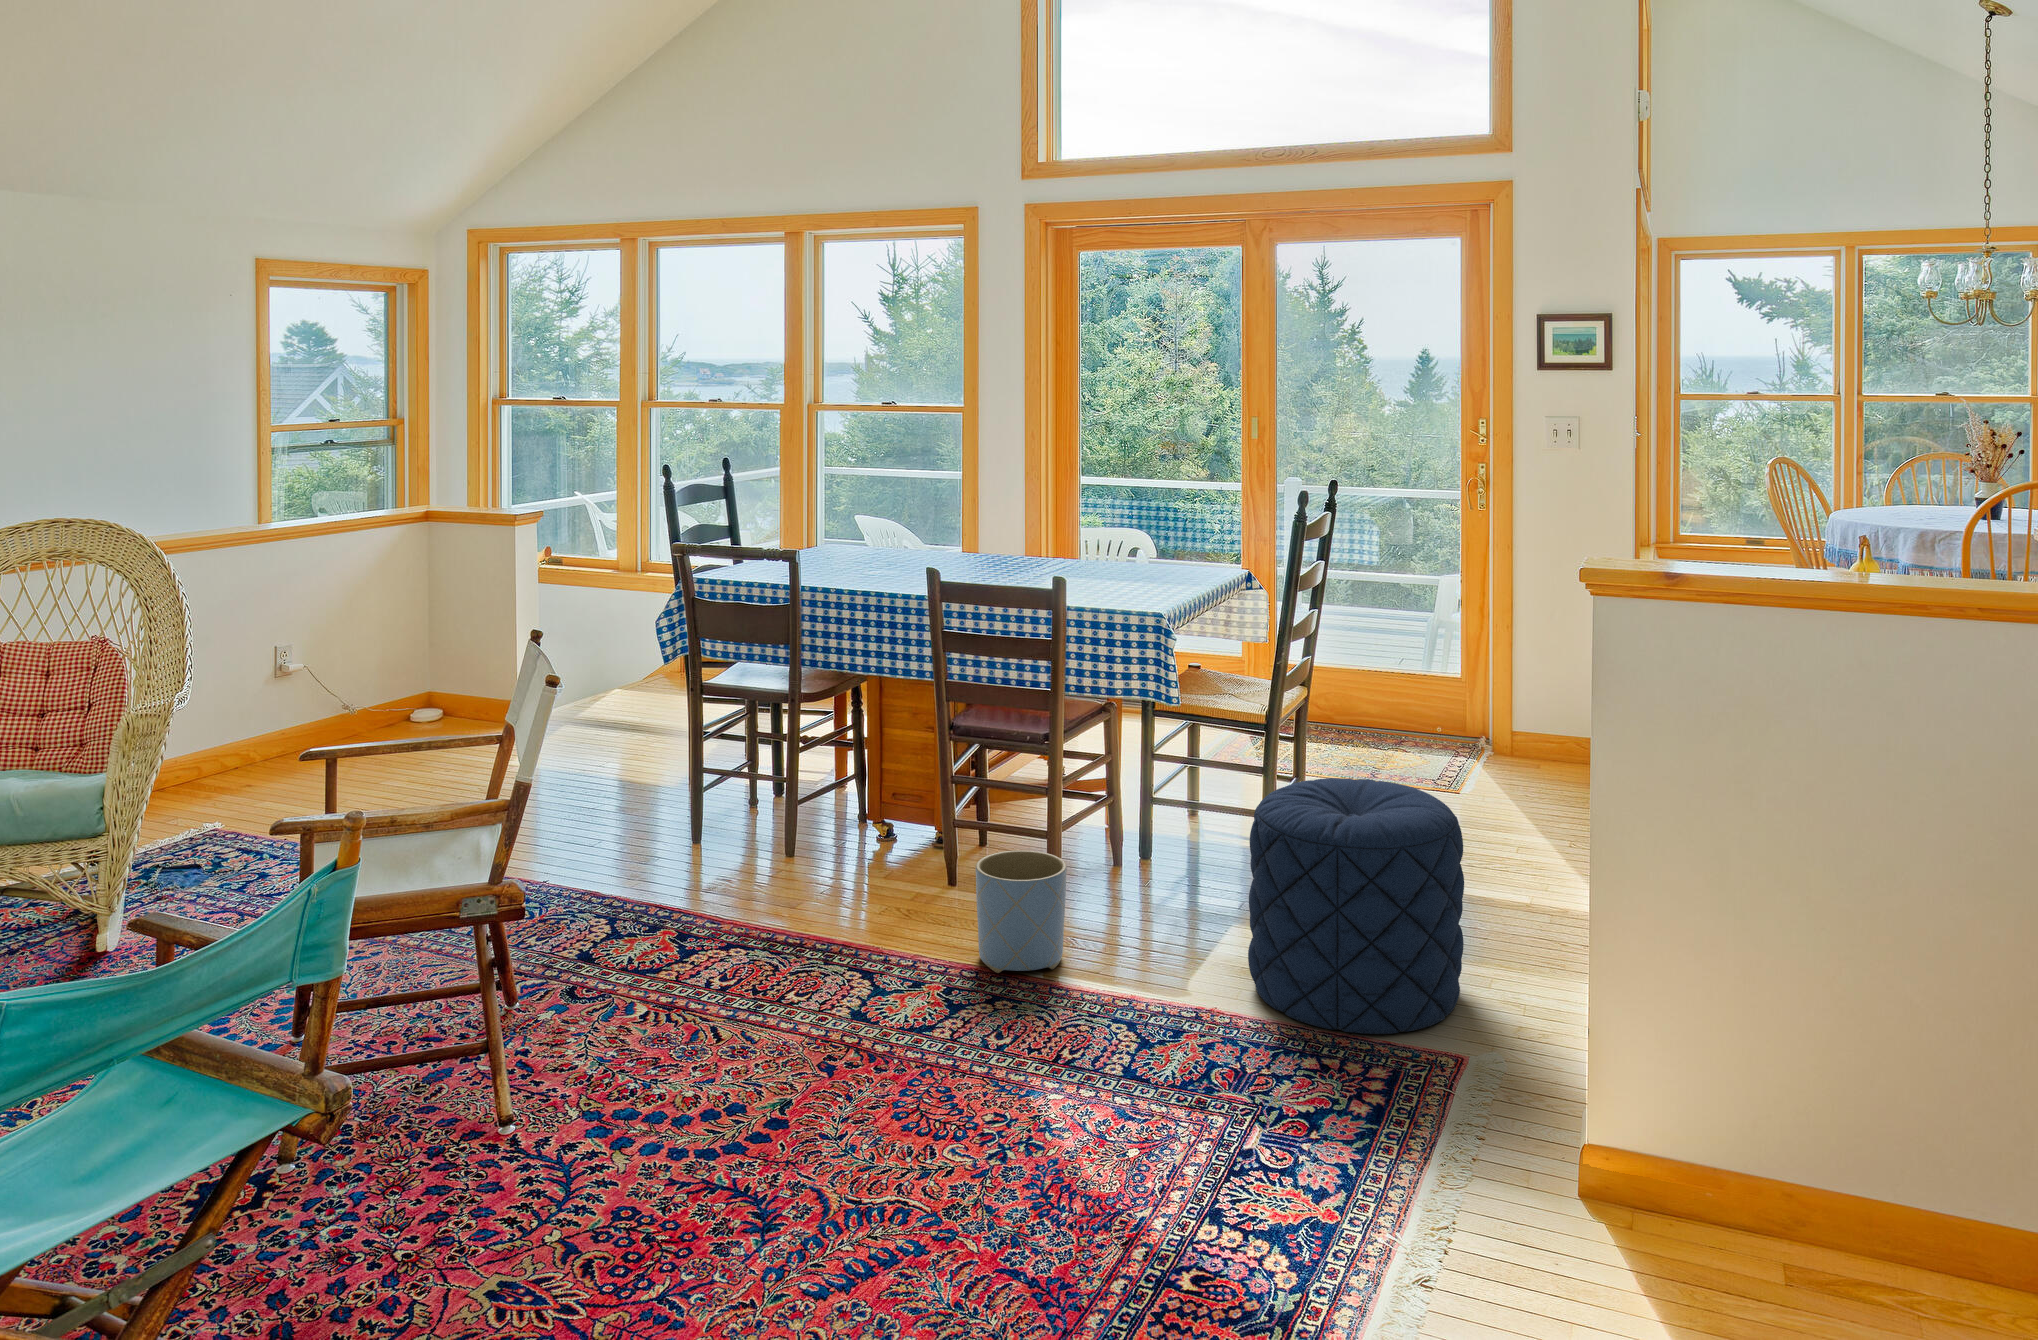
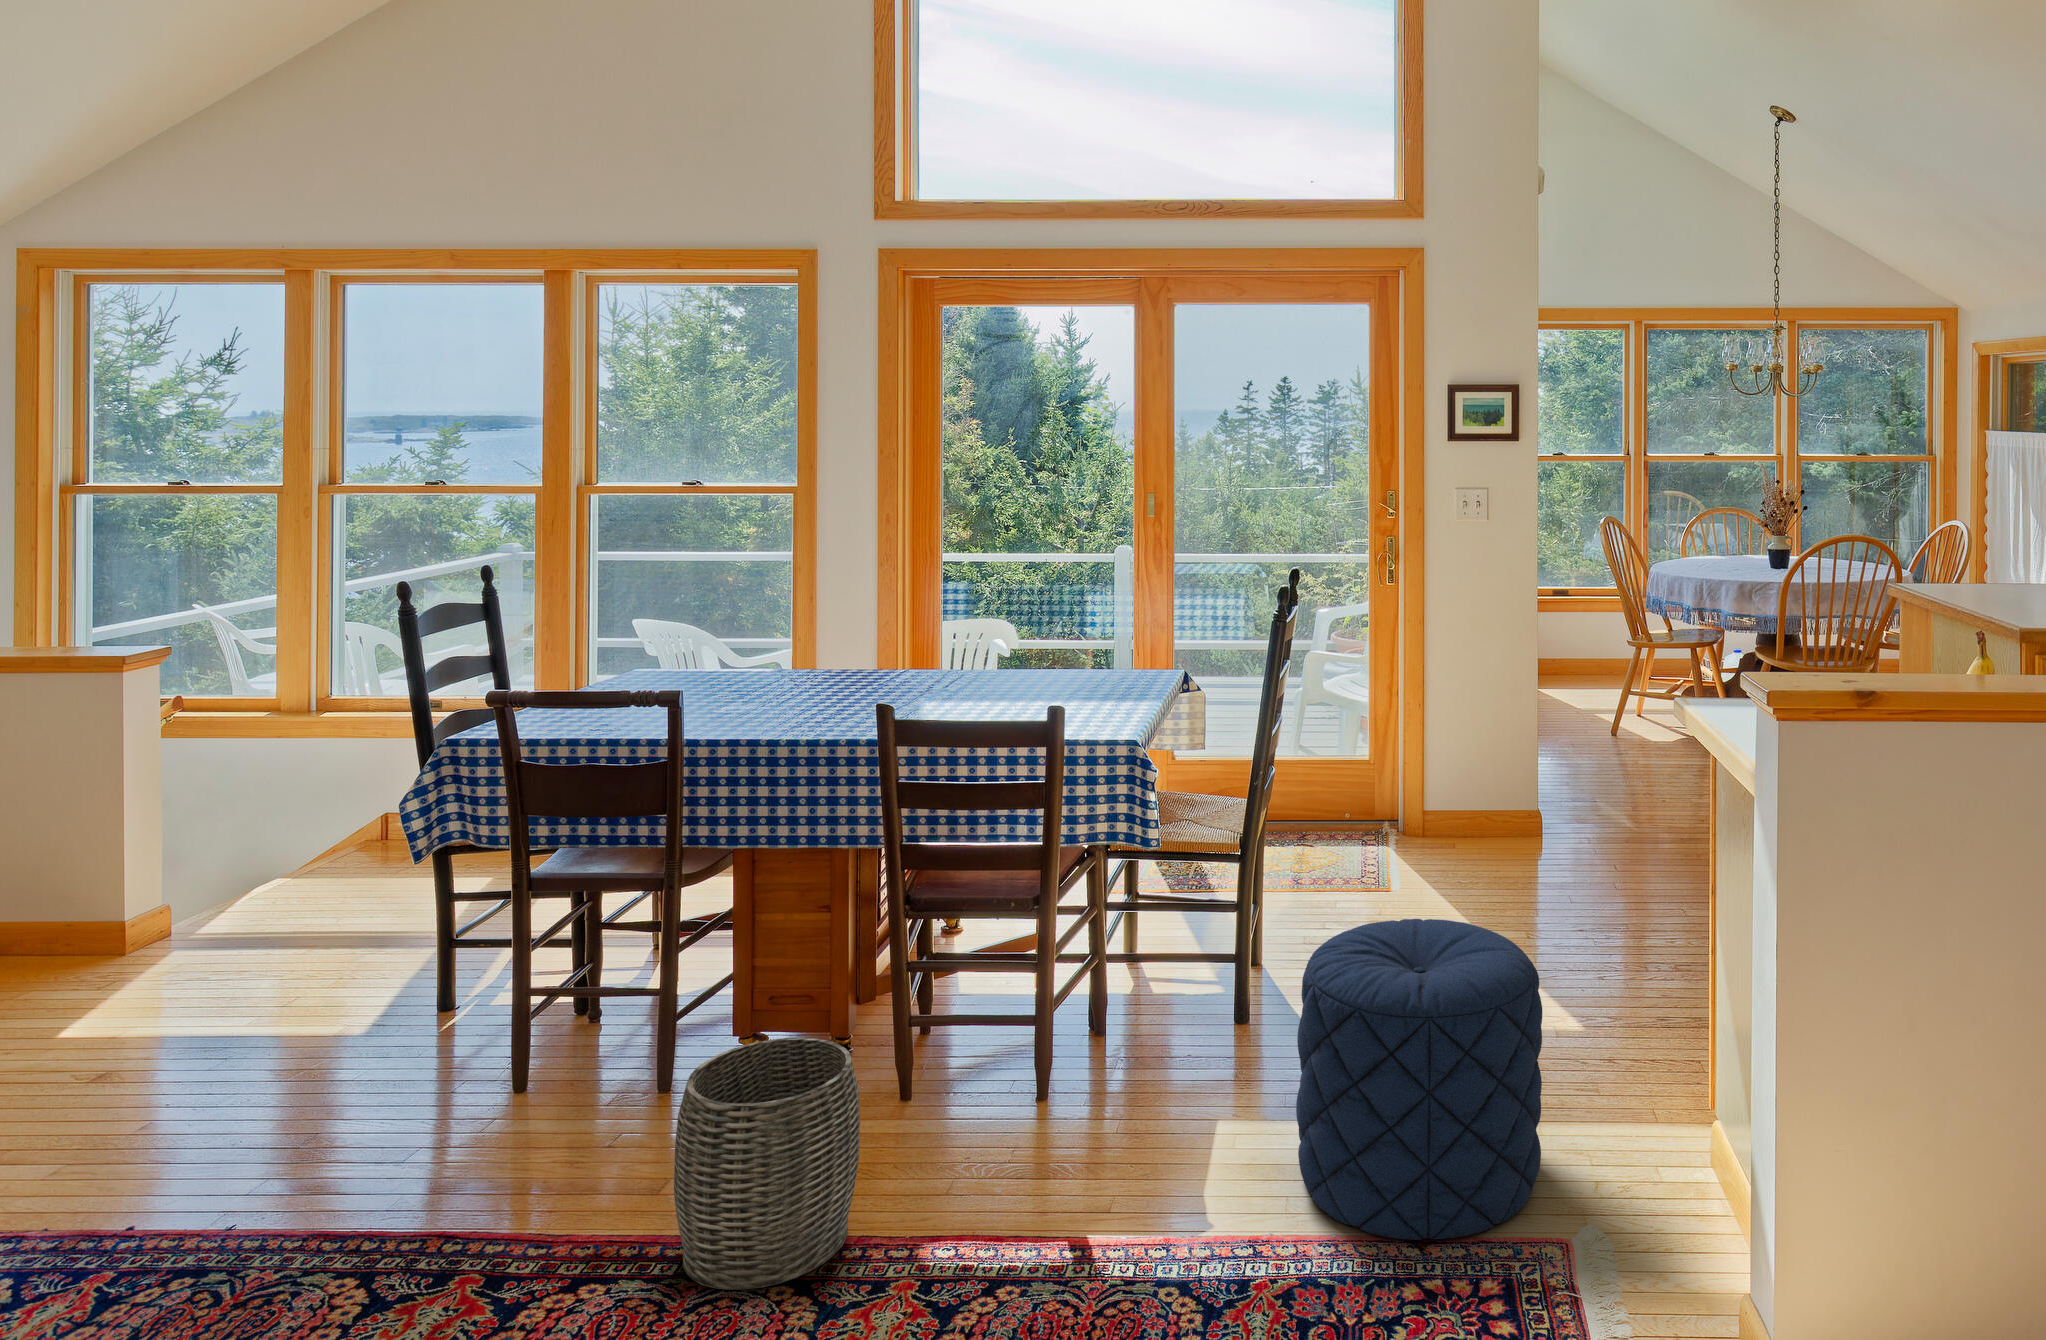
woven basket: none [790,805,917,969] -> present [674,1038,860,1290]
planter: present [976,850,1067,973] -> none [948,1066,1069,1245]

